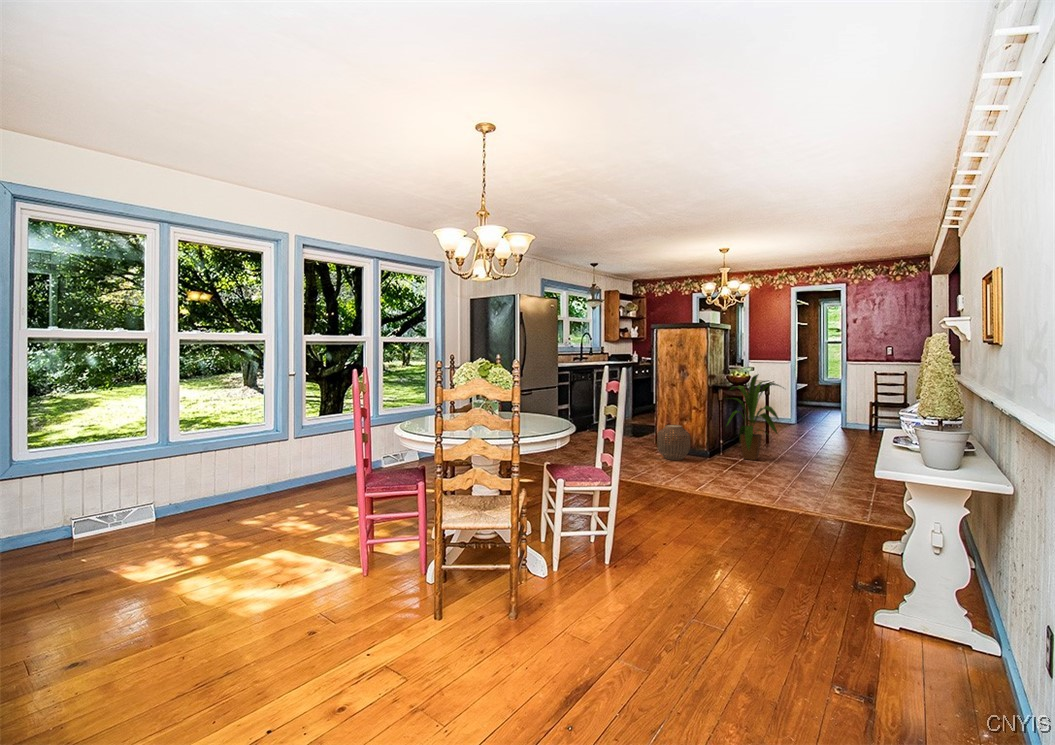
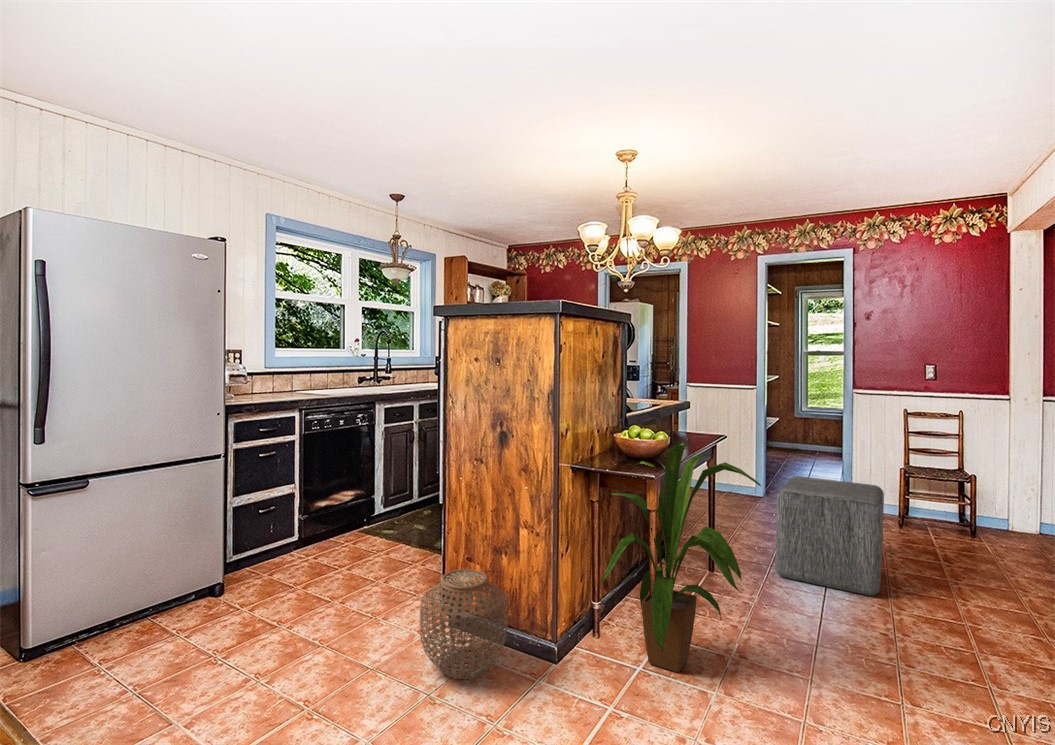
ottoman: none [797,401,850,448] -> present [775,476,884,595]

